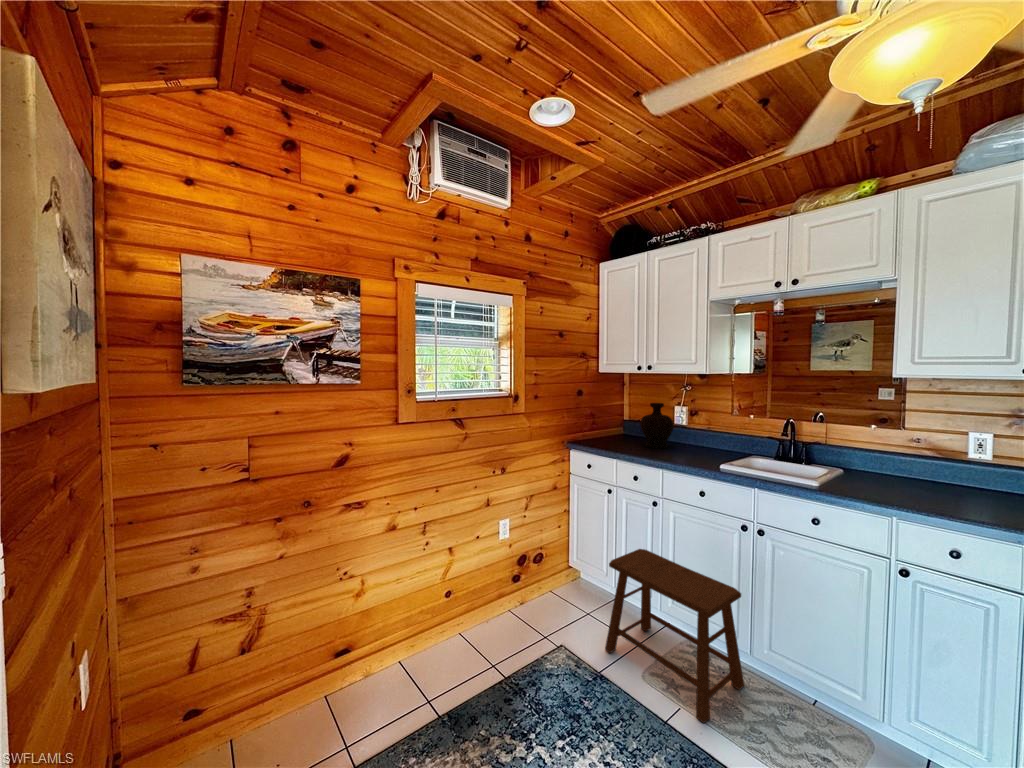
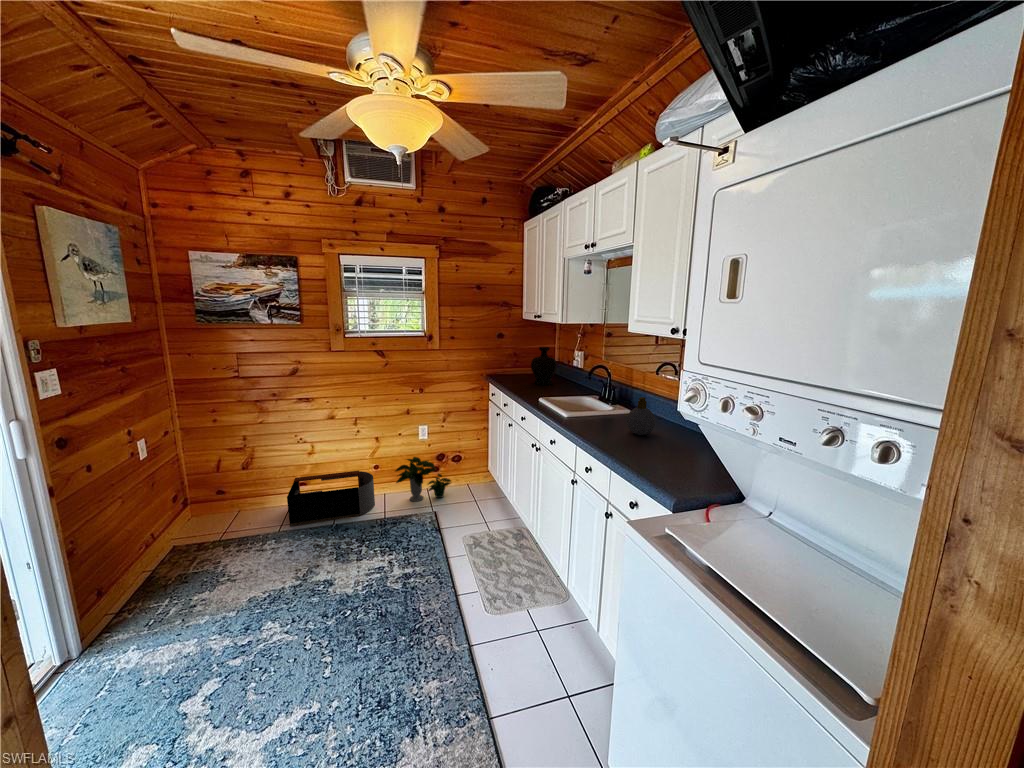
soap bottle: none [929,453,979,499] -> present [626,397,656,435]
stool: present [605,549,744,723] -> none [456,456,521,562]
potted plant: none [488,567,559,637] -> present [395,457,451,501]
storage bin: none [339,606,472,746] -> present [287,471,375,526]

